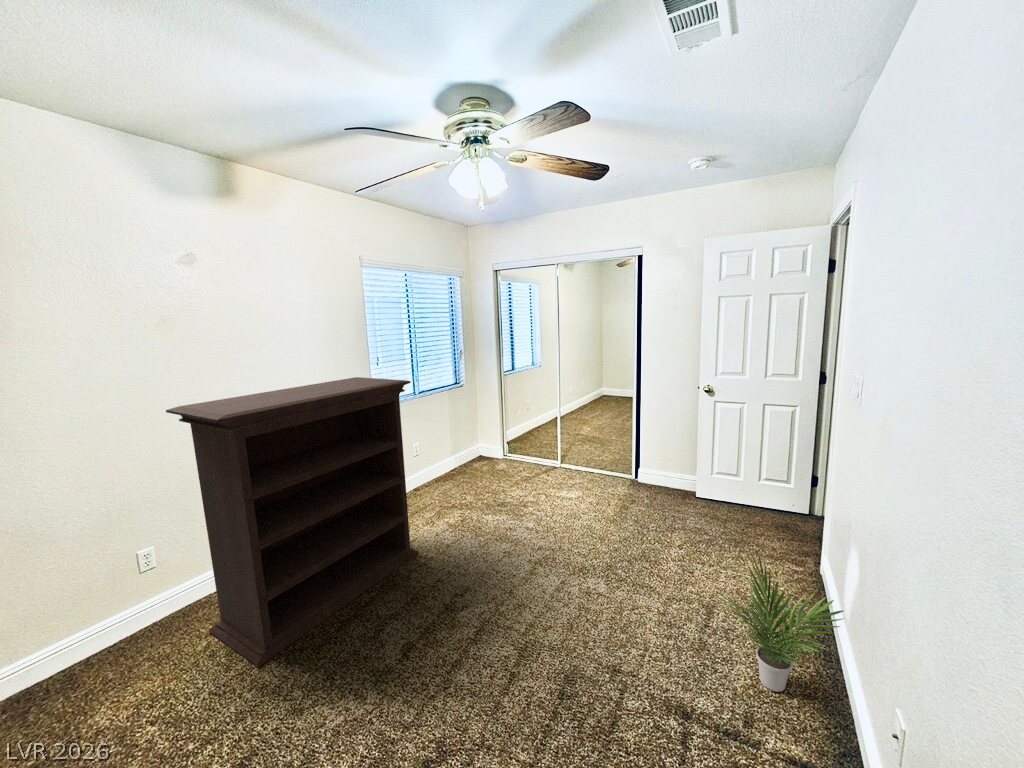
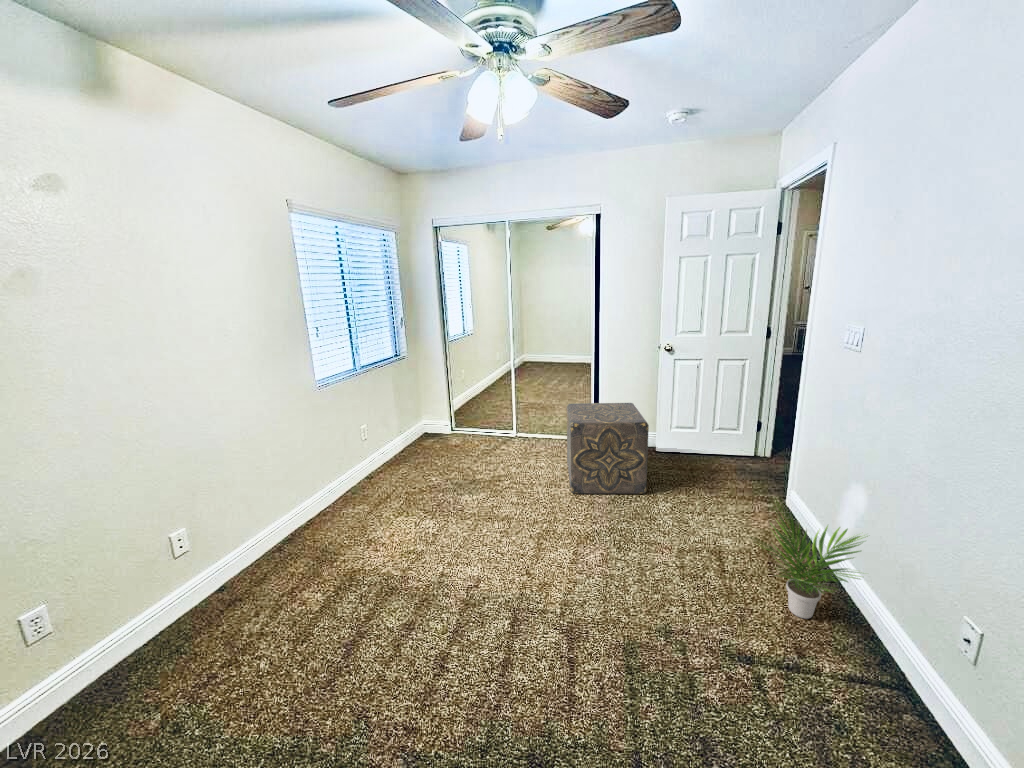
bookshelf: present [166,377,418,667] -> none [61,351,405,729]
ottoman: none [586,439,665,537] -> present [567,403,649,494]

